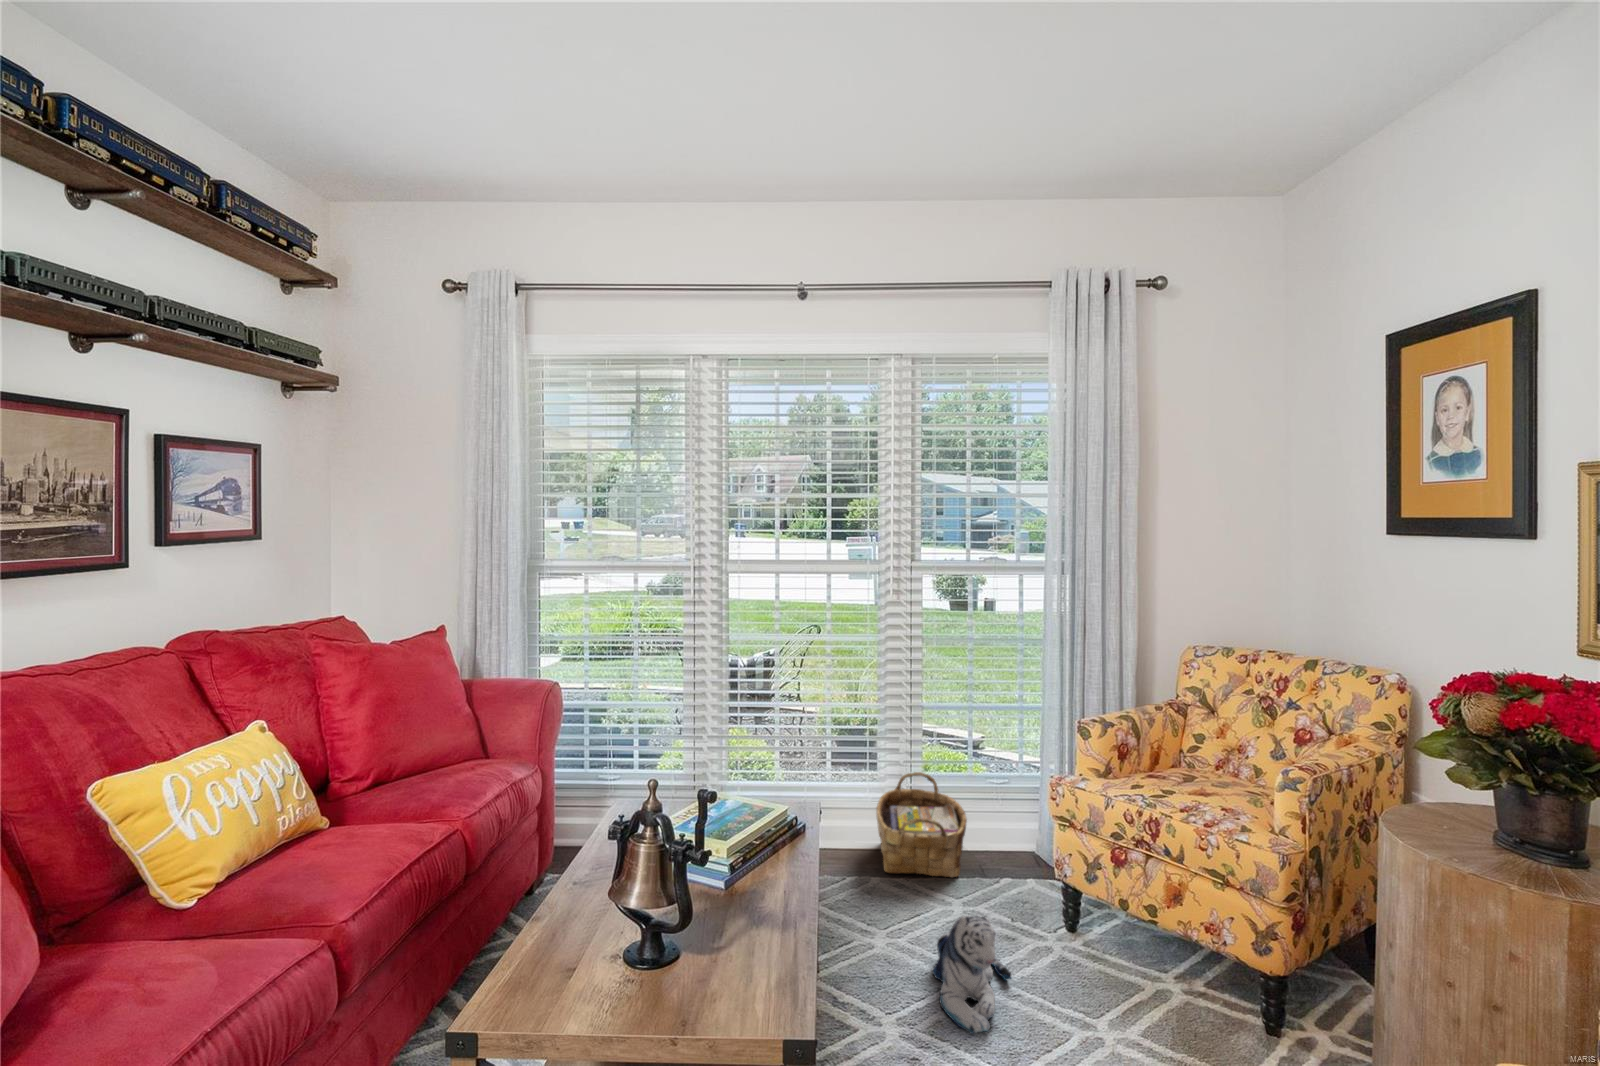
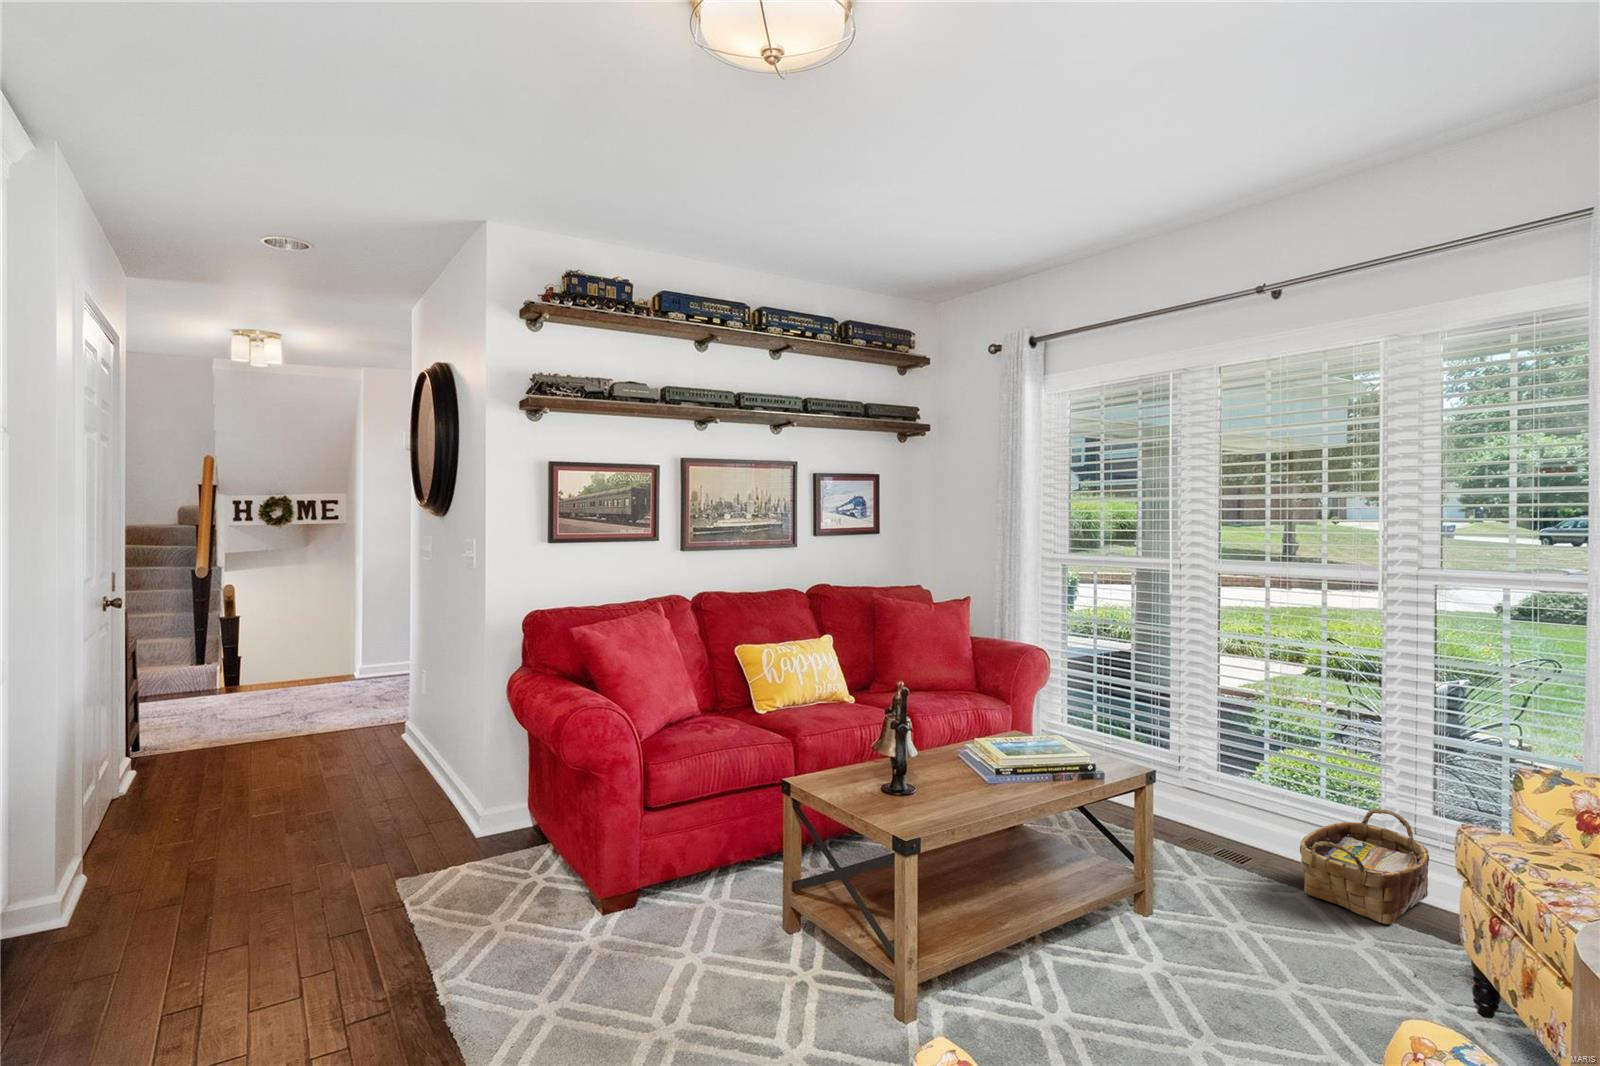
plush toy: present [932,915,1012,1034] -> none [1209,904,1321,1006]

